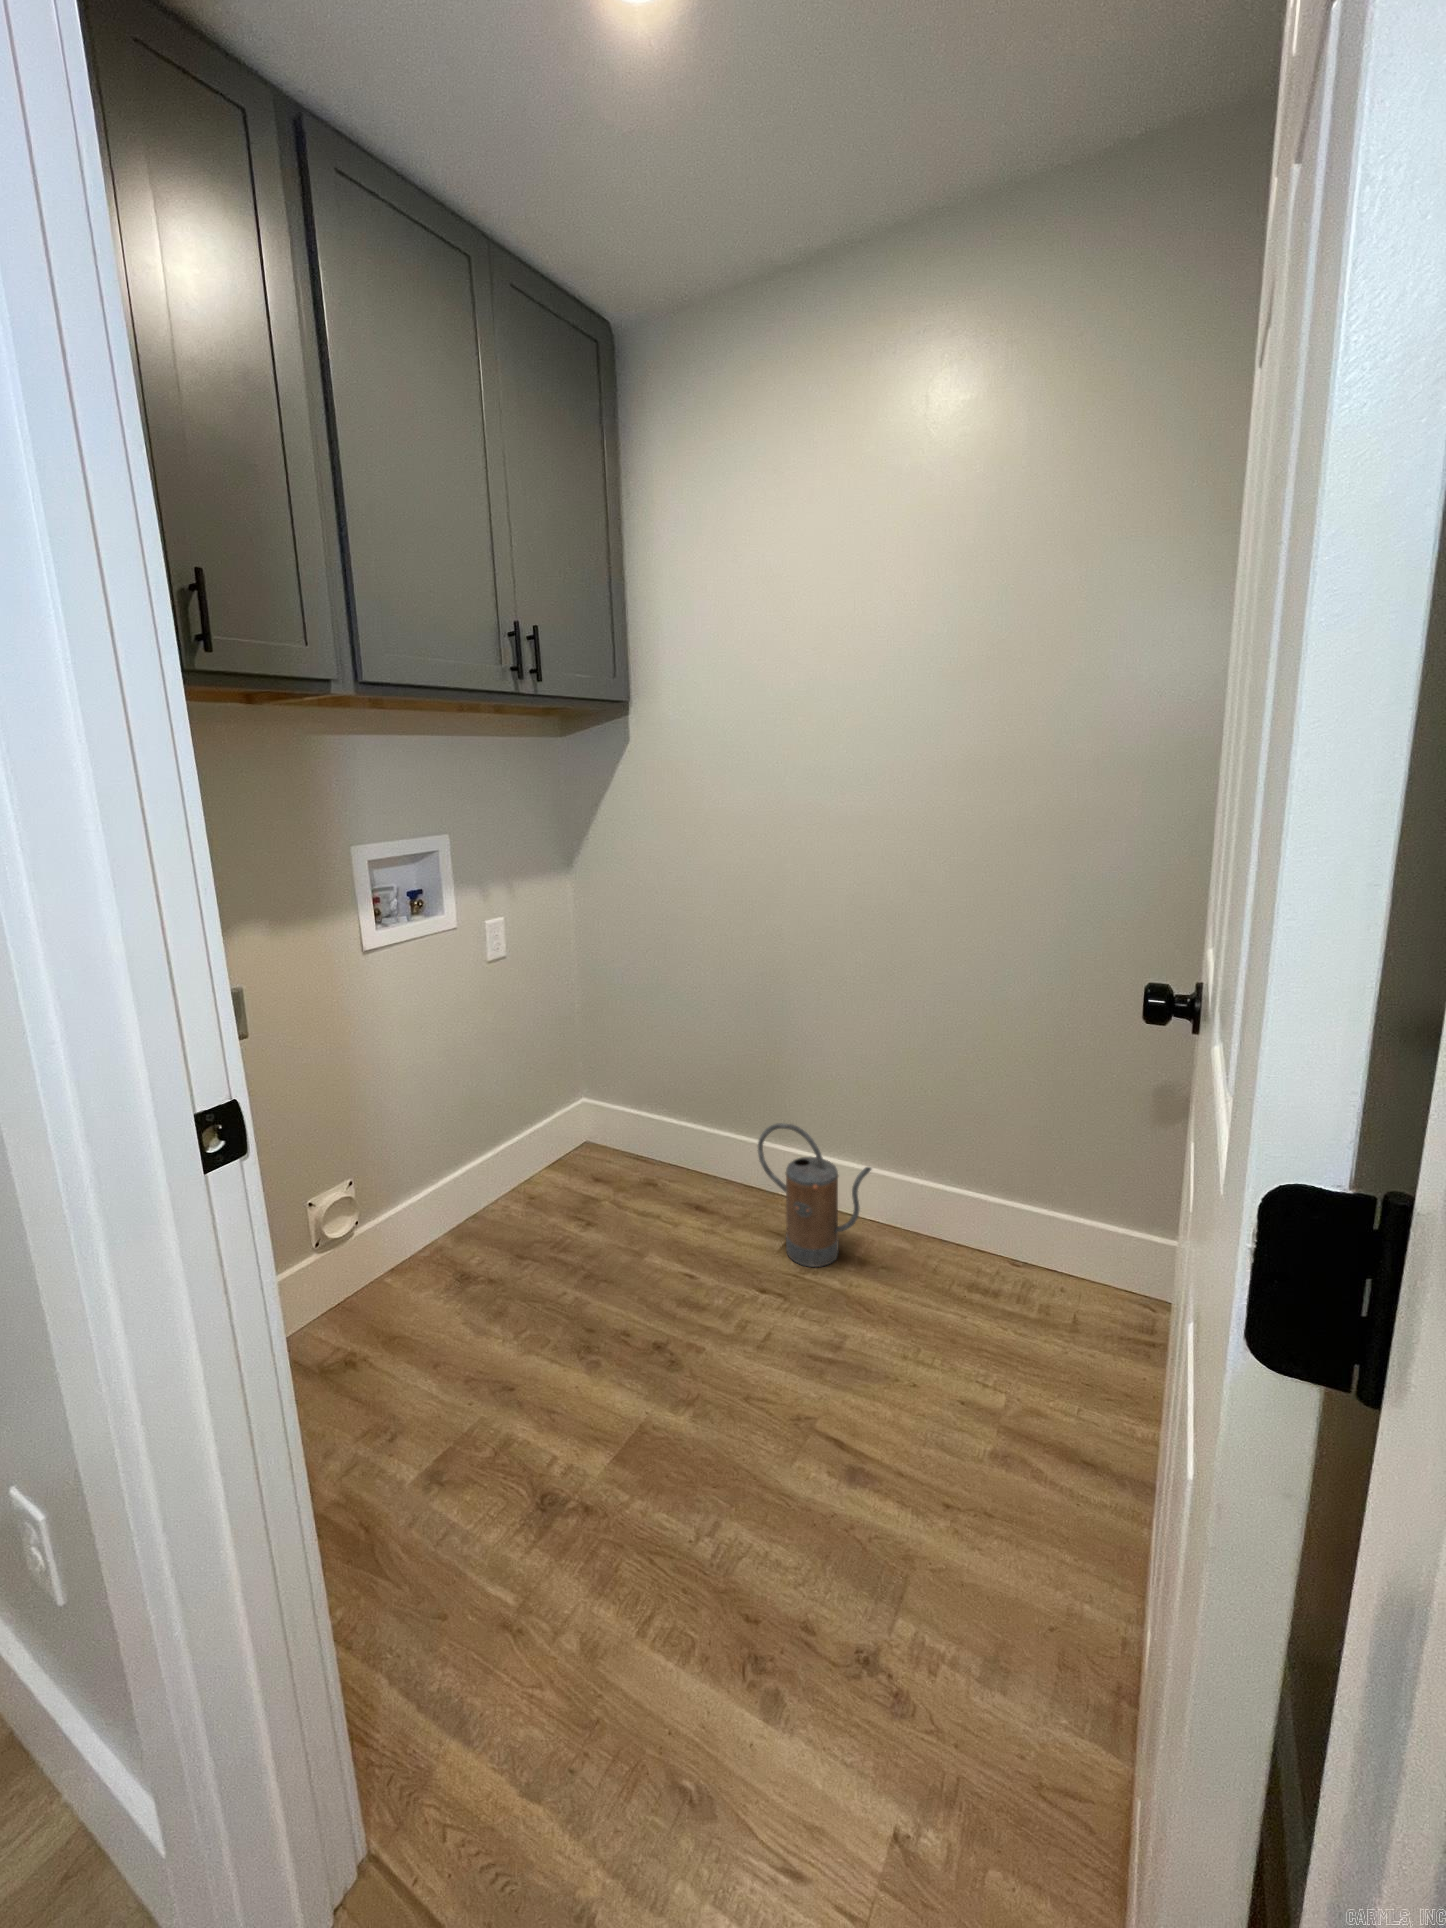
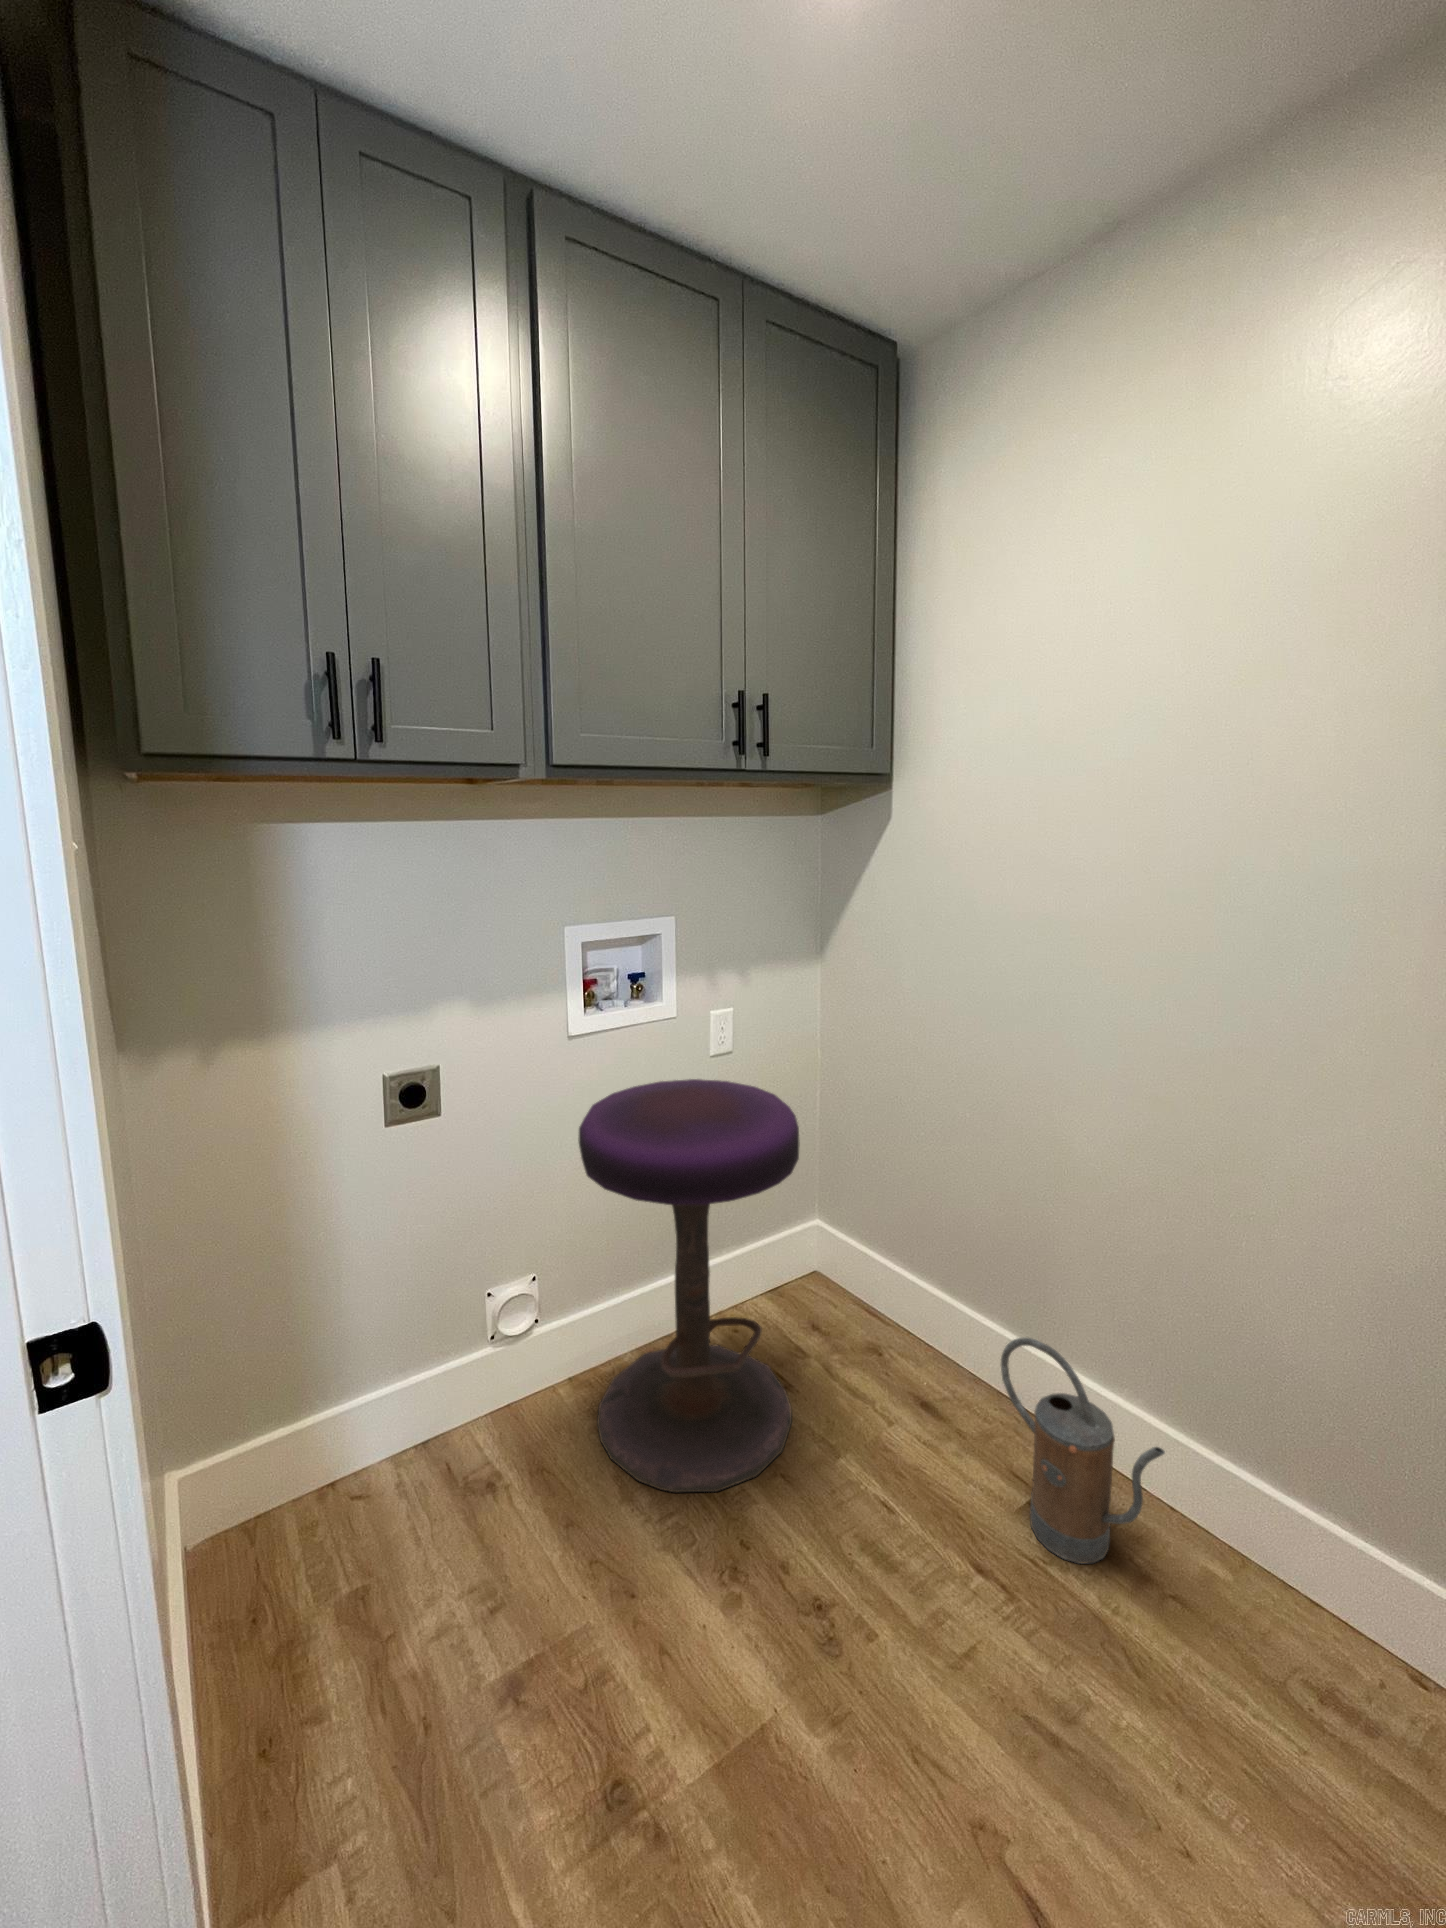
stool: none [396,977,601,1320] -> present [578,1079,799,1492]

